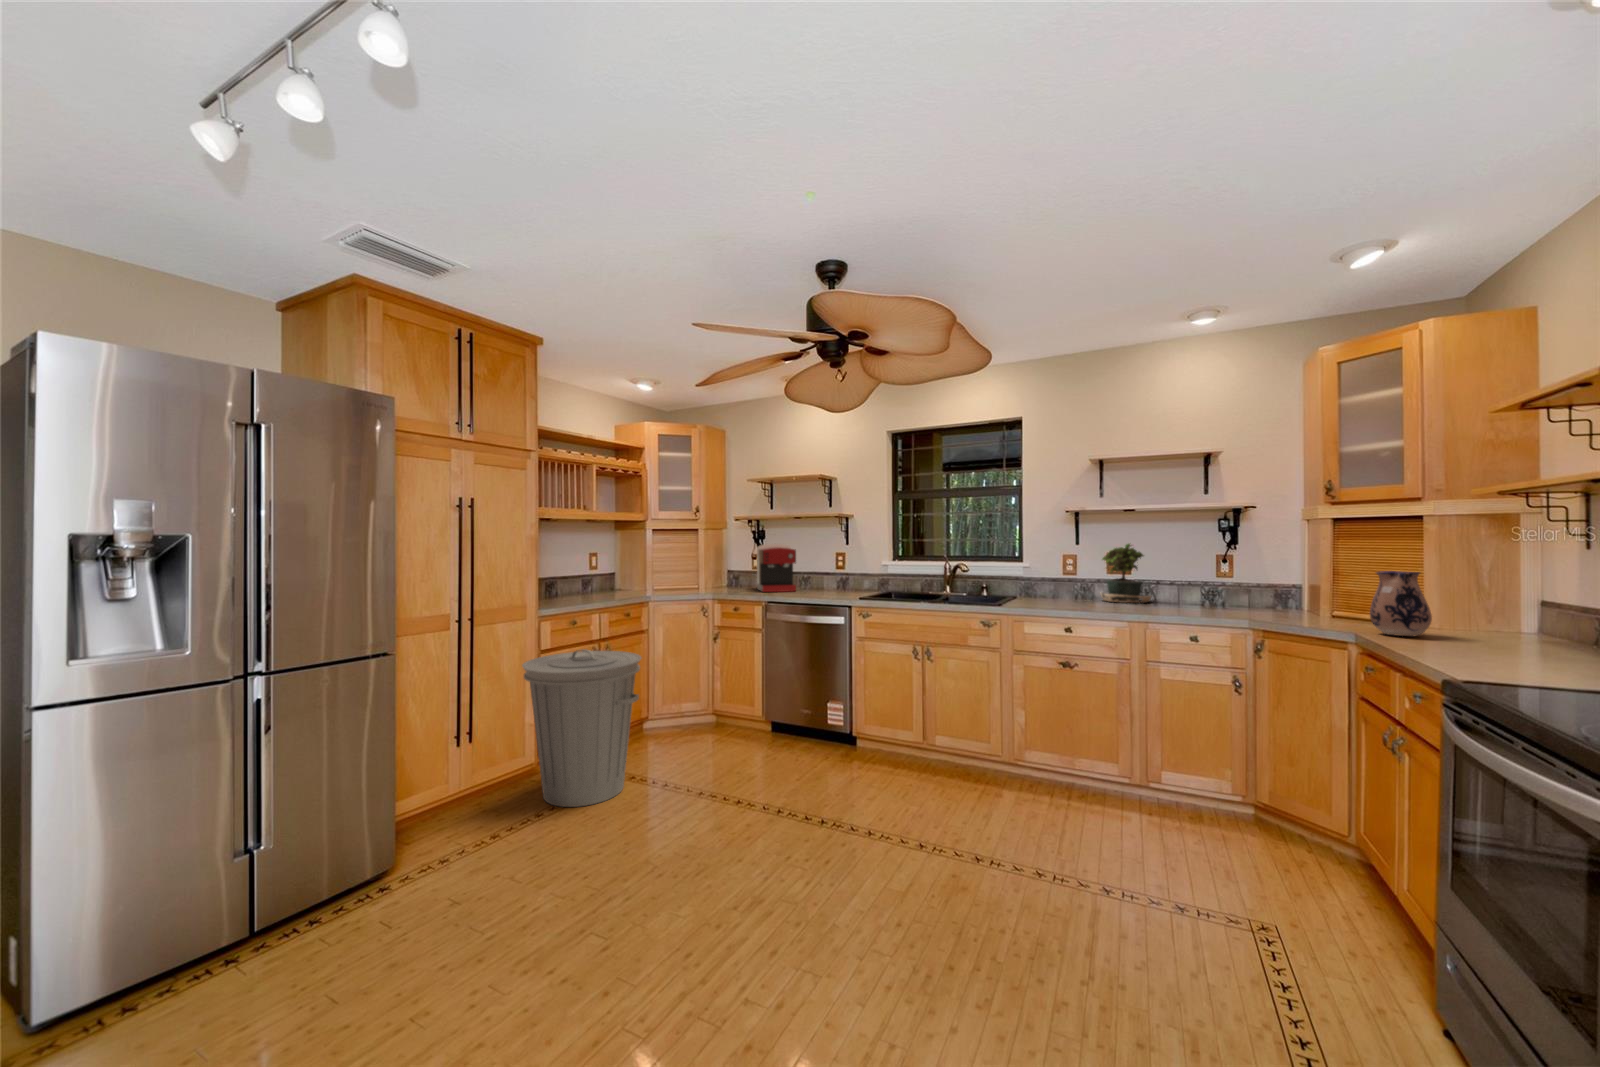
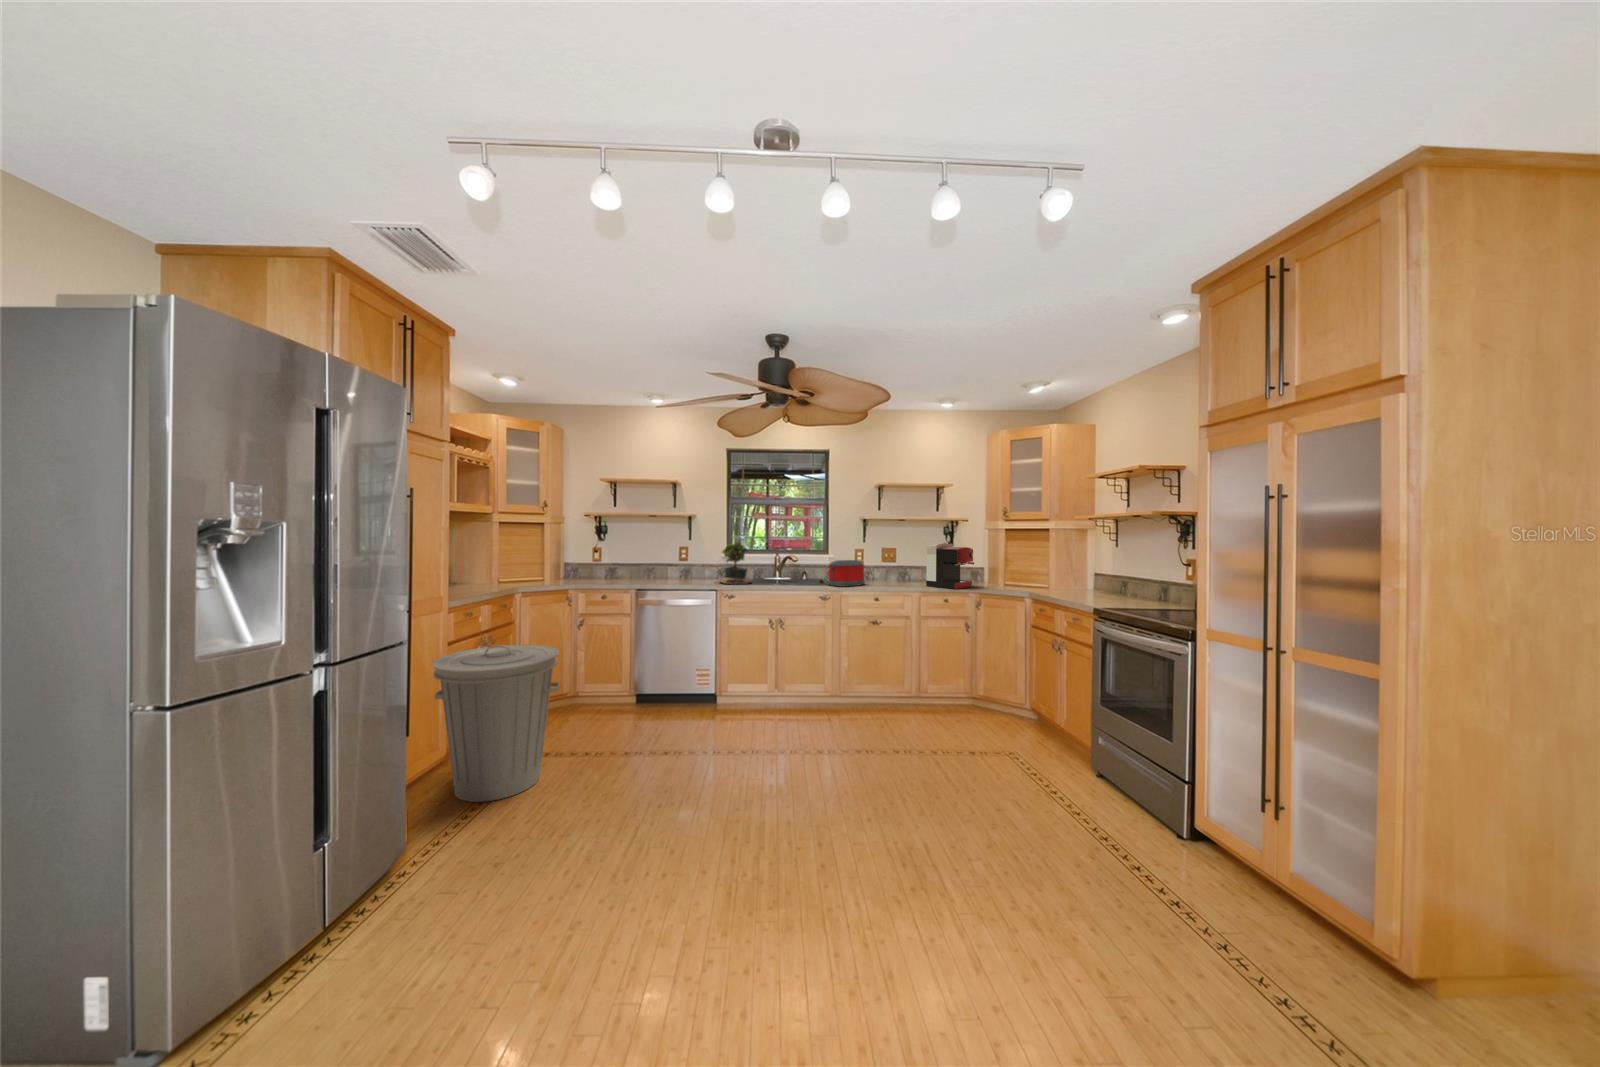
coffee maker: present [757,544,796,592] -> present [926,543,974,589]
potted plant: present [1101,544,1151,603] -> present [720,542,753,584]
toaster: none [1001,570,1060,608] -> present [828,560,865,587]
ceramic pitcher: present [1370,571,1432,636] -> none [1036,559,1062,593]

